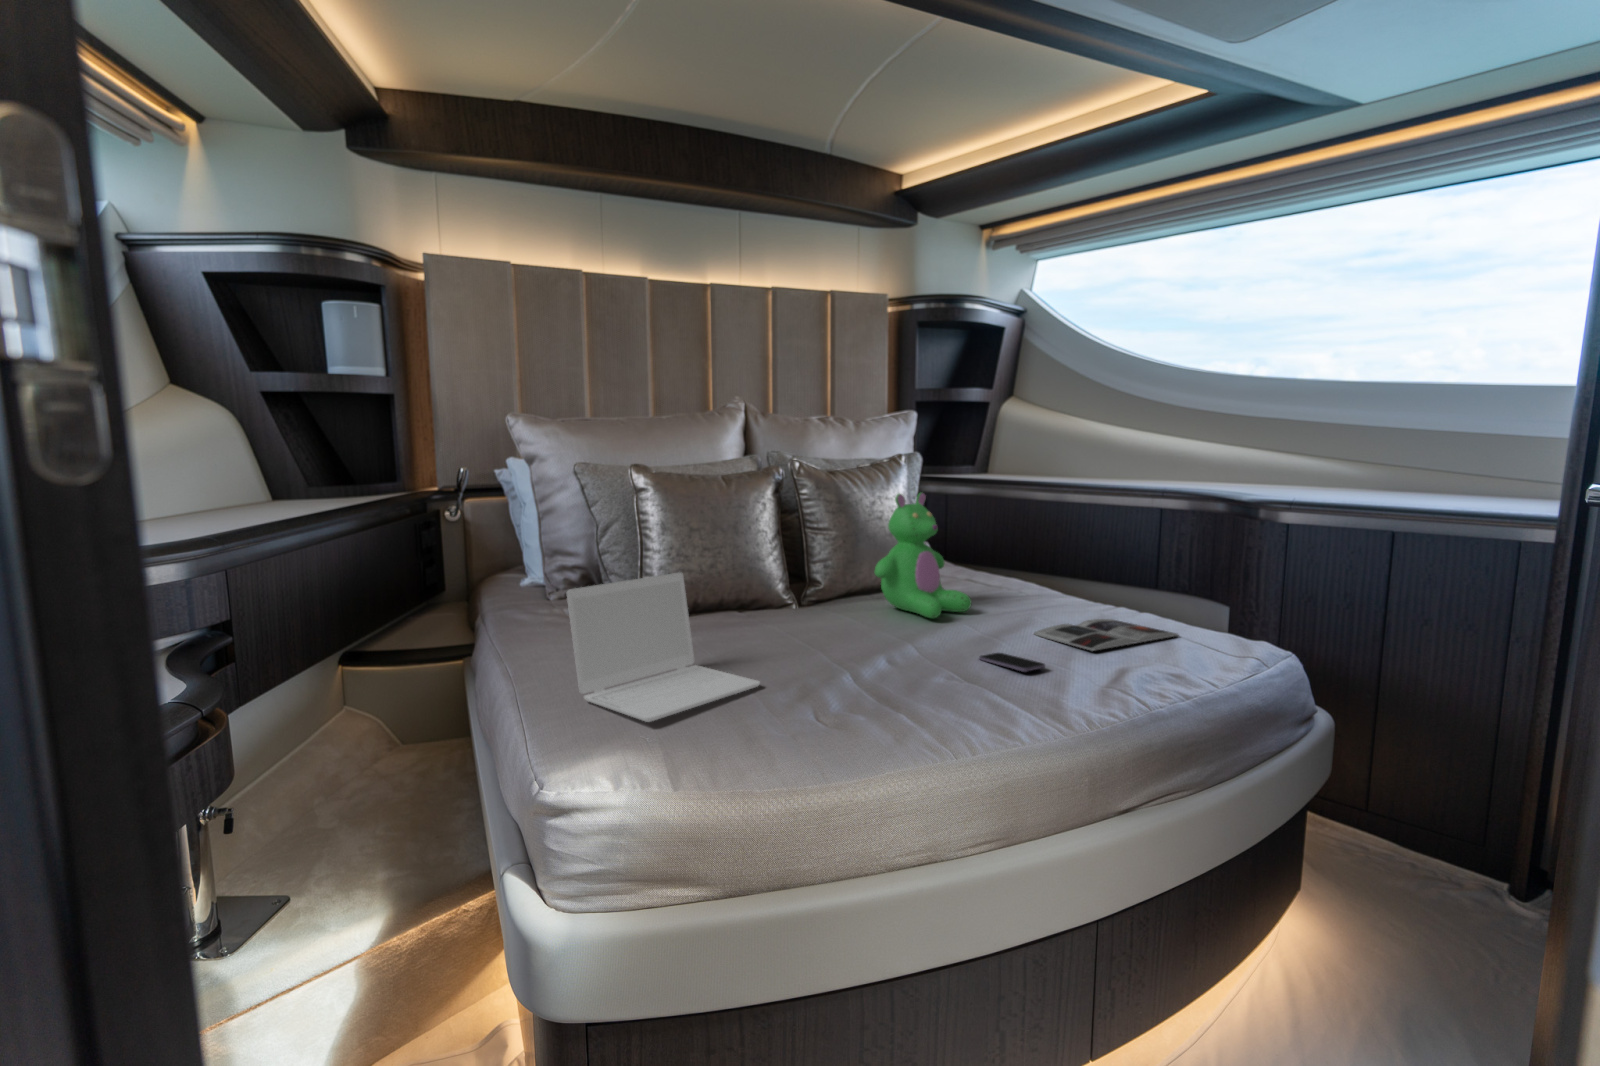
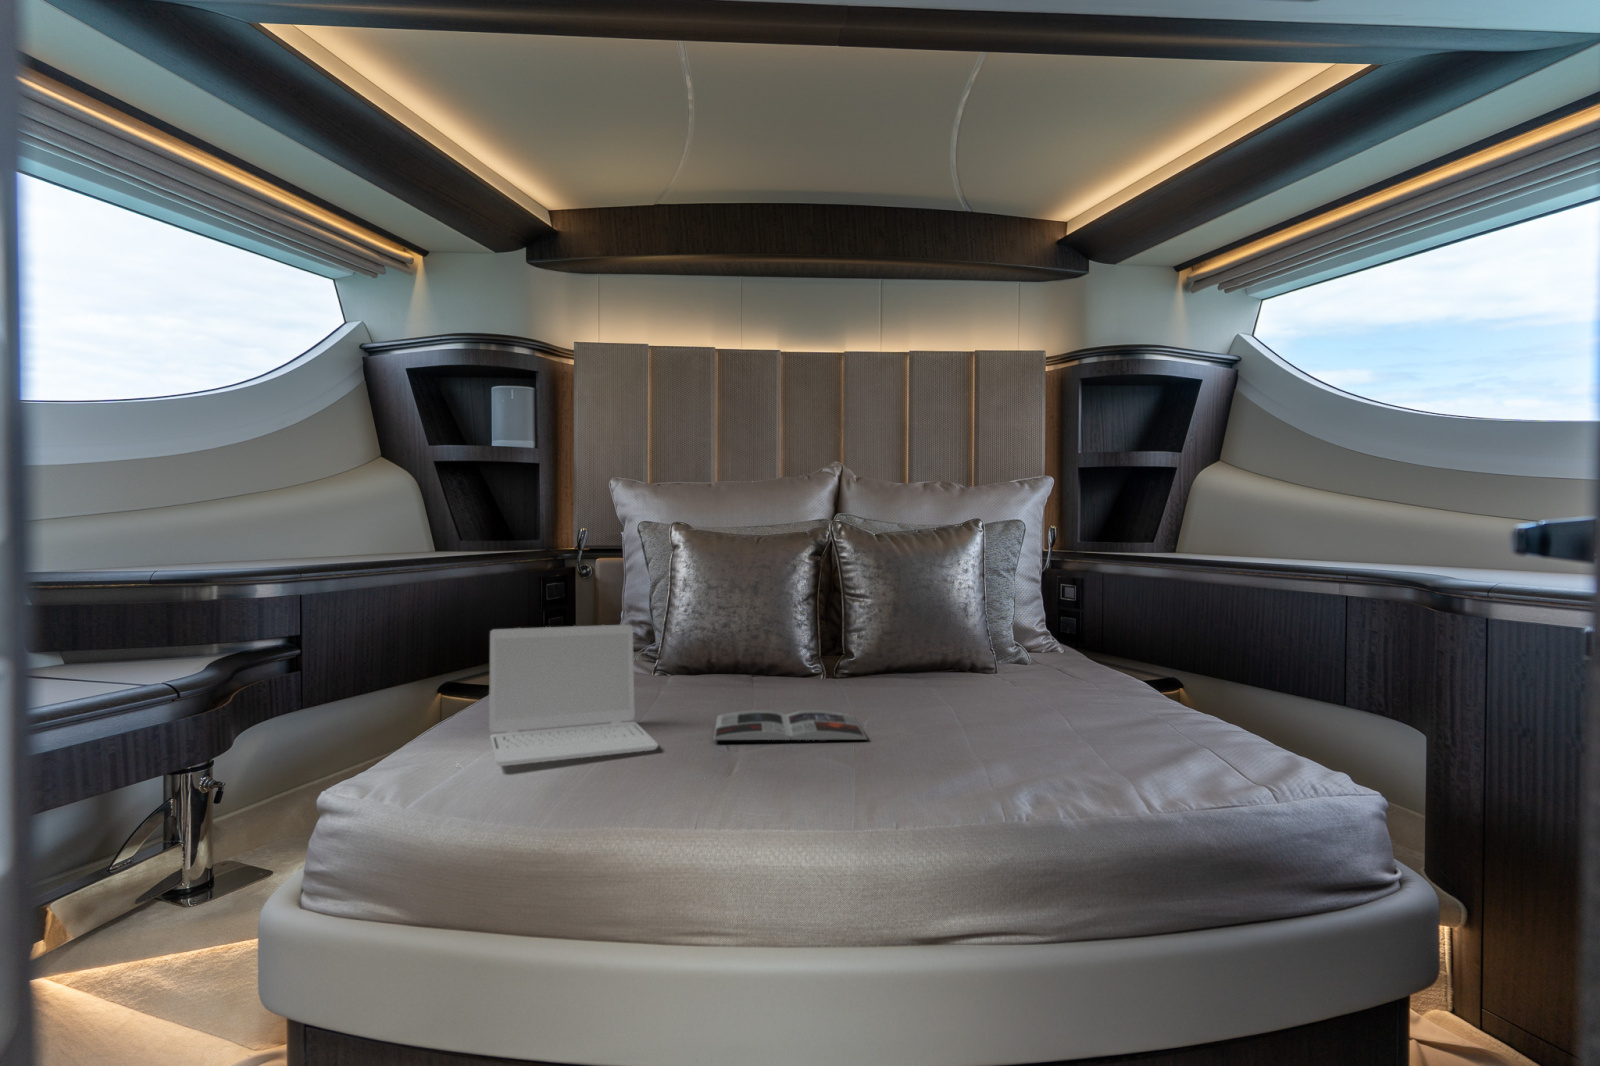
teddy bear: present [875,492,971,618] -> none [892,559,1007,706]
magazine: present [1034,619,1178,651] -> present [713,710,867,740]
smartphone: present [979,653,1045,672] -> none [935,753,995,779]

